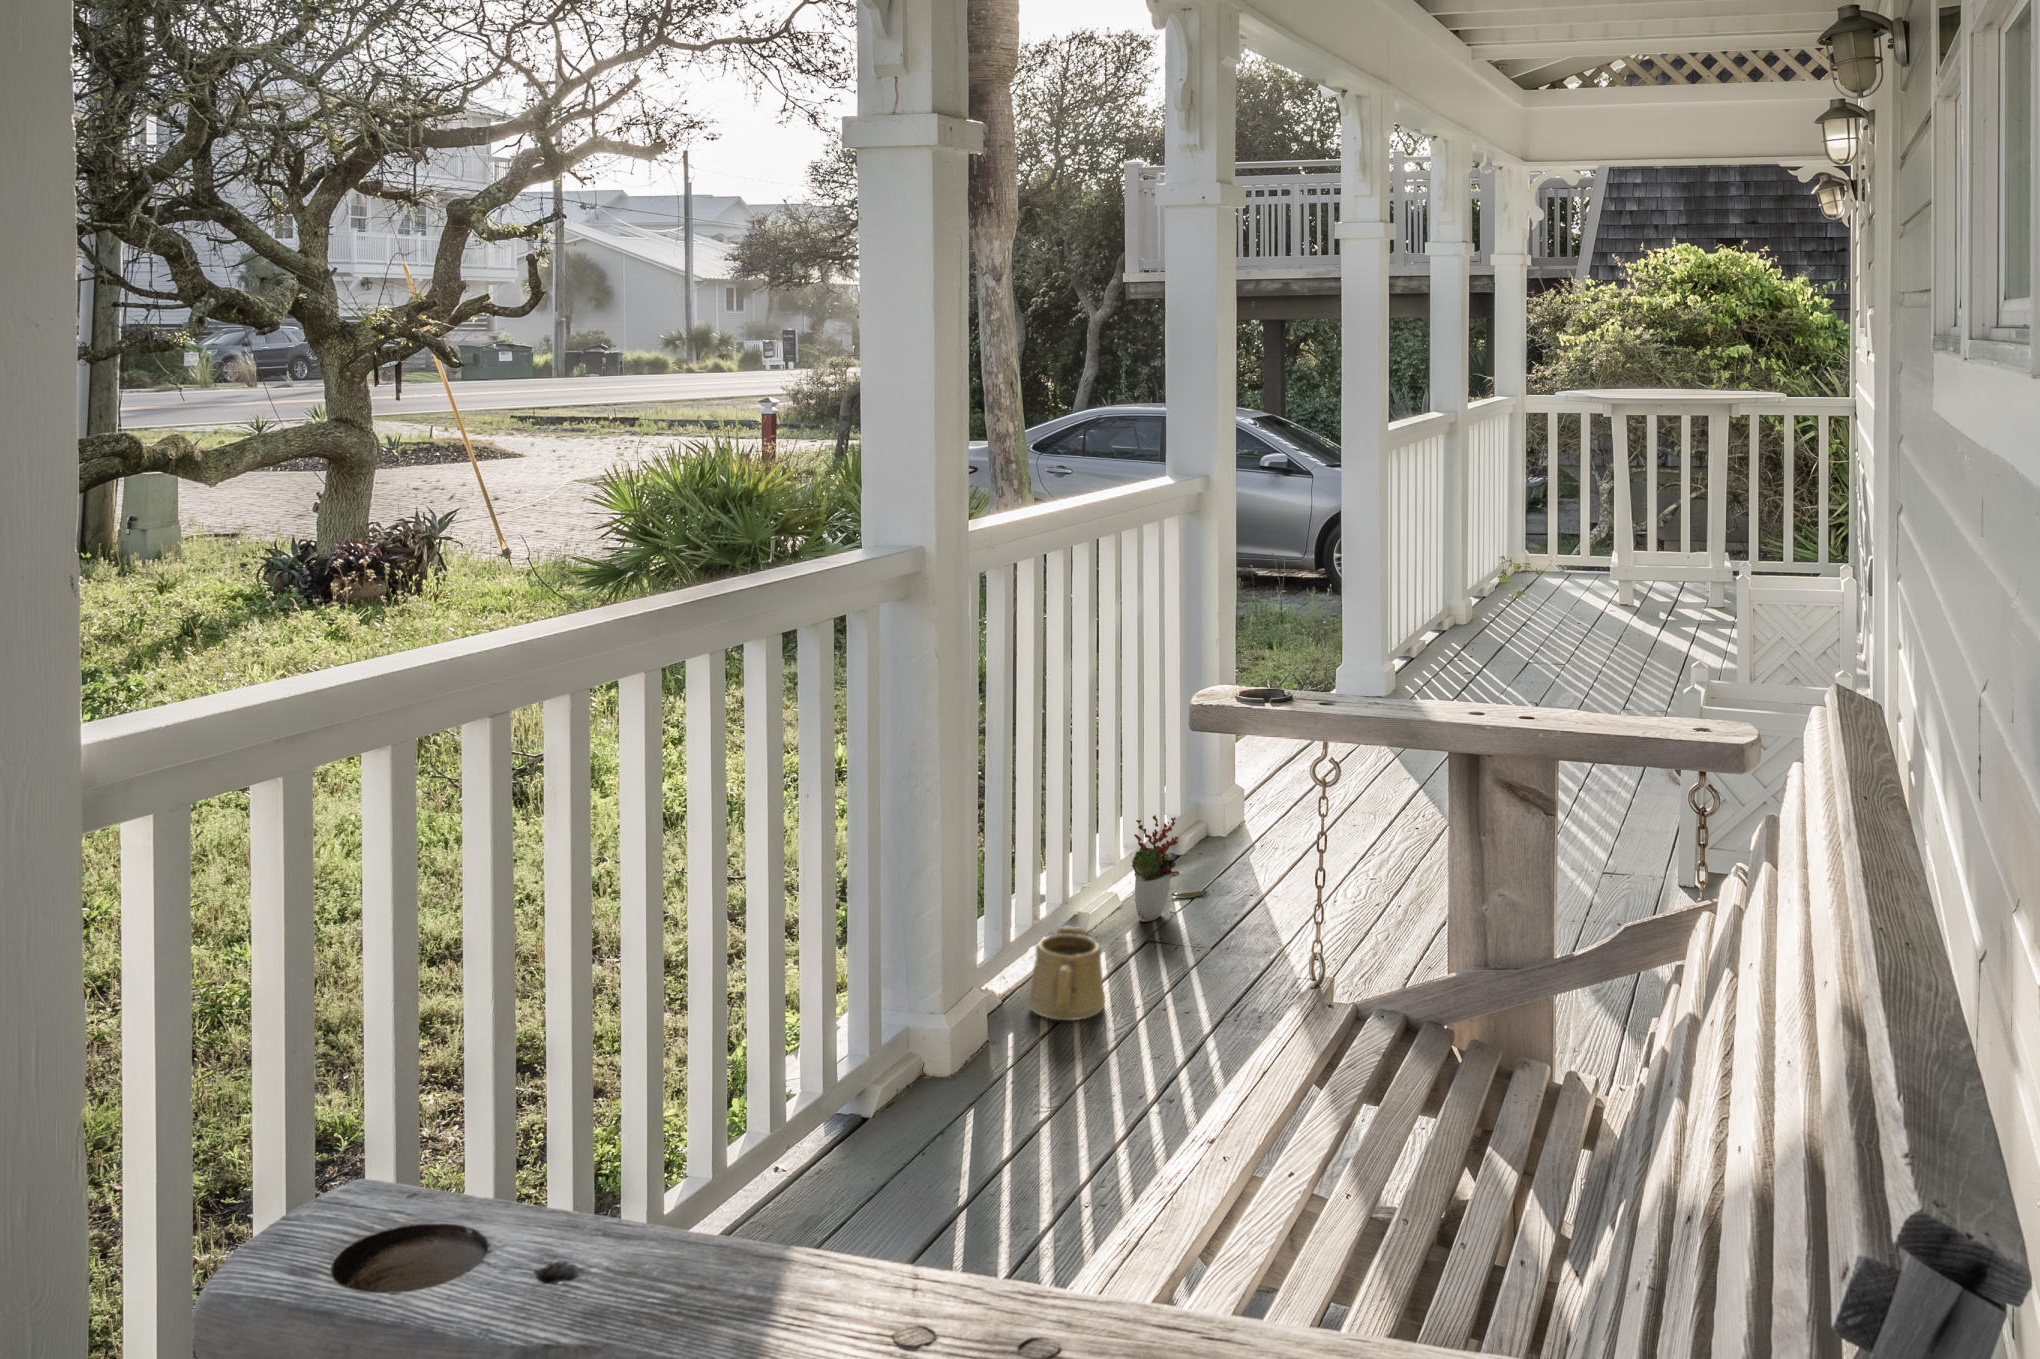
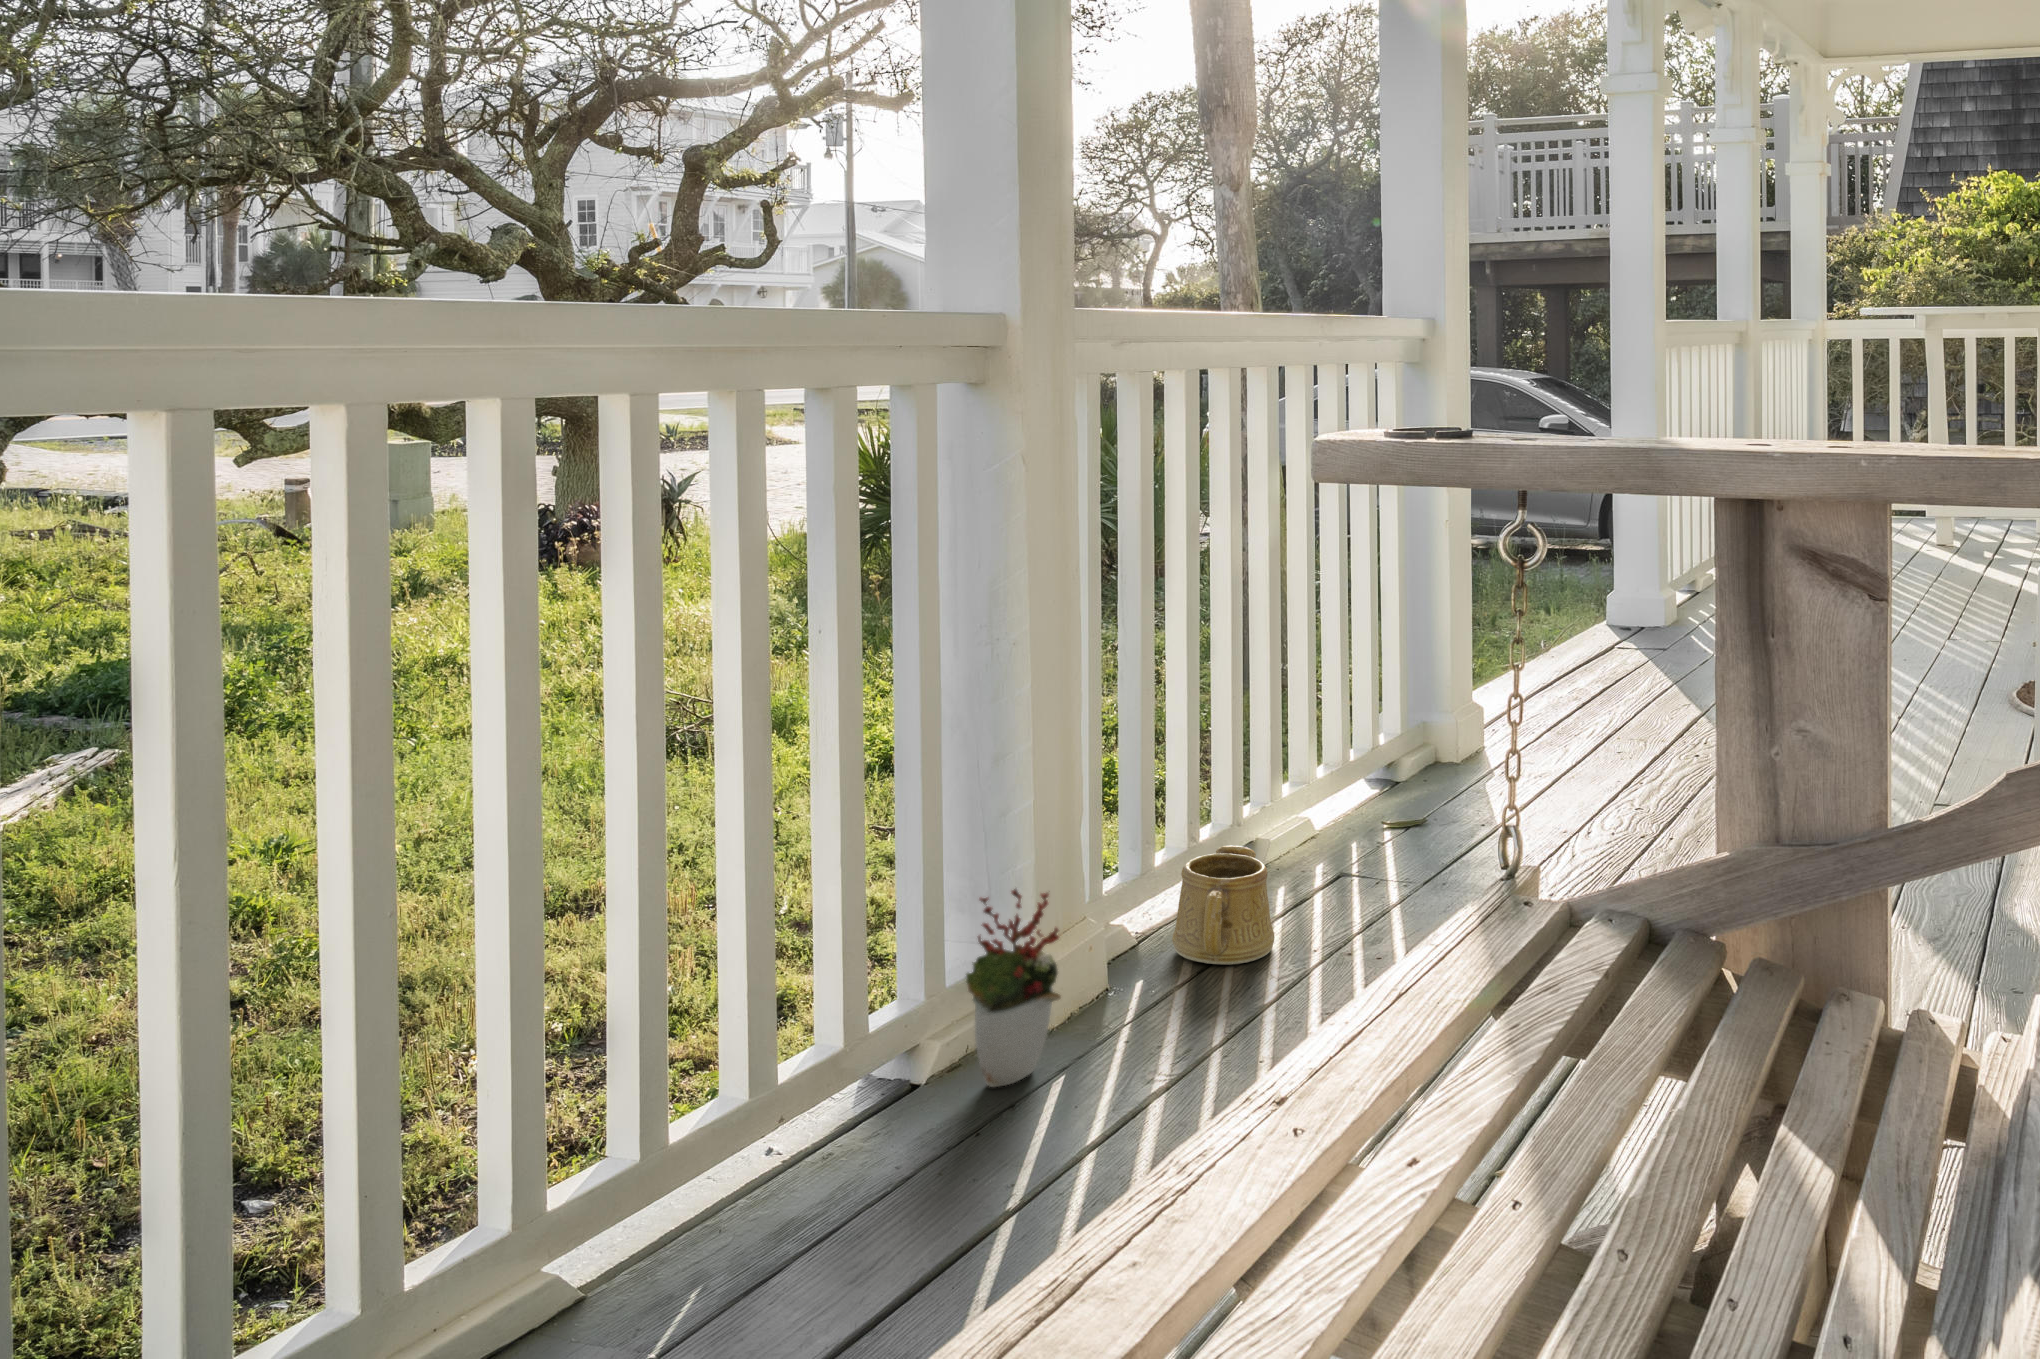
decorative plant: present [1132,815,1180,922] -> present [966,889,1061,1087]

